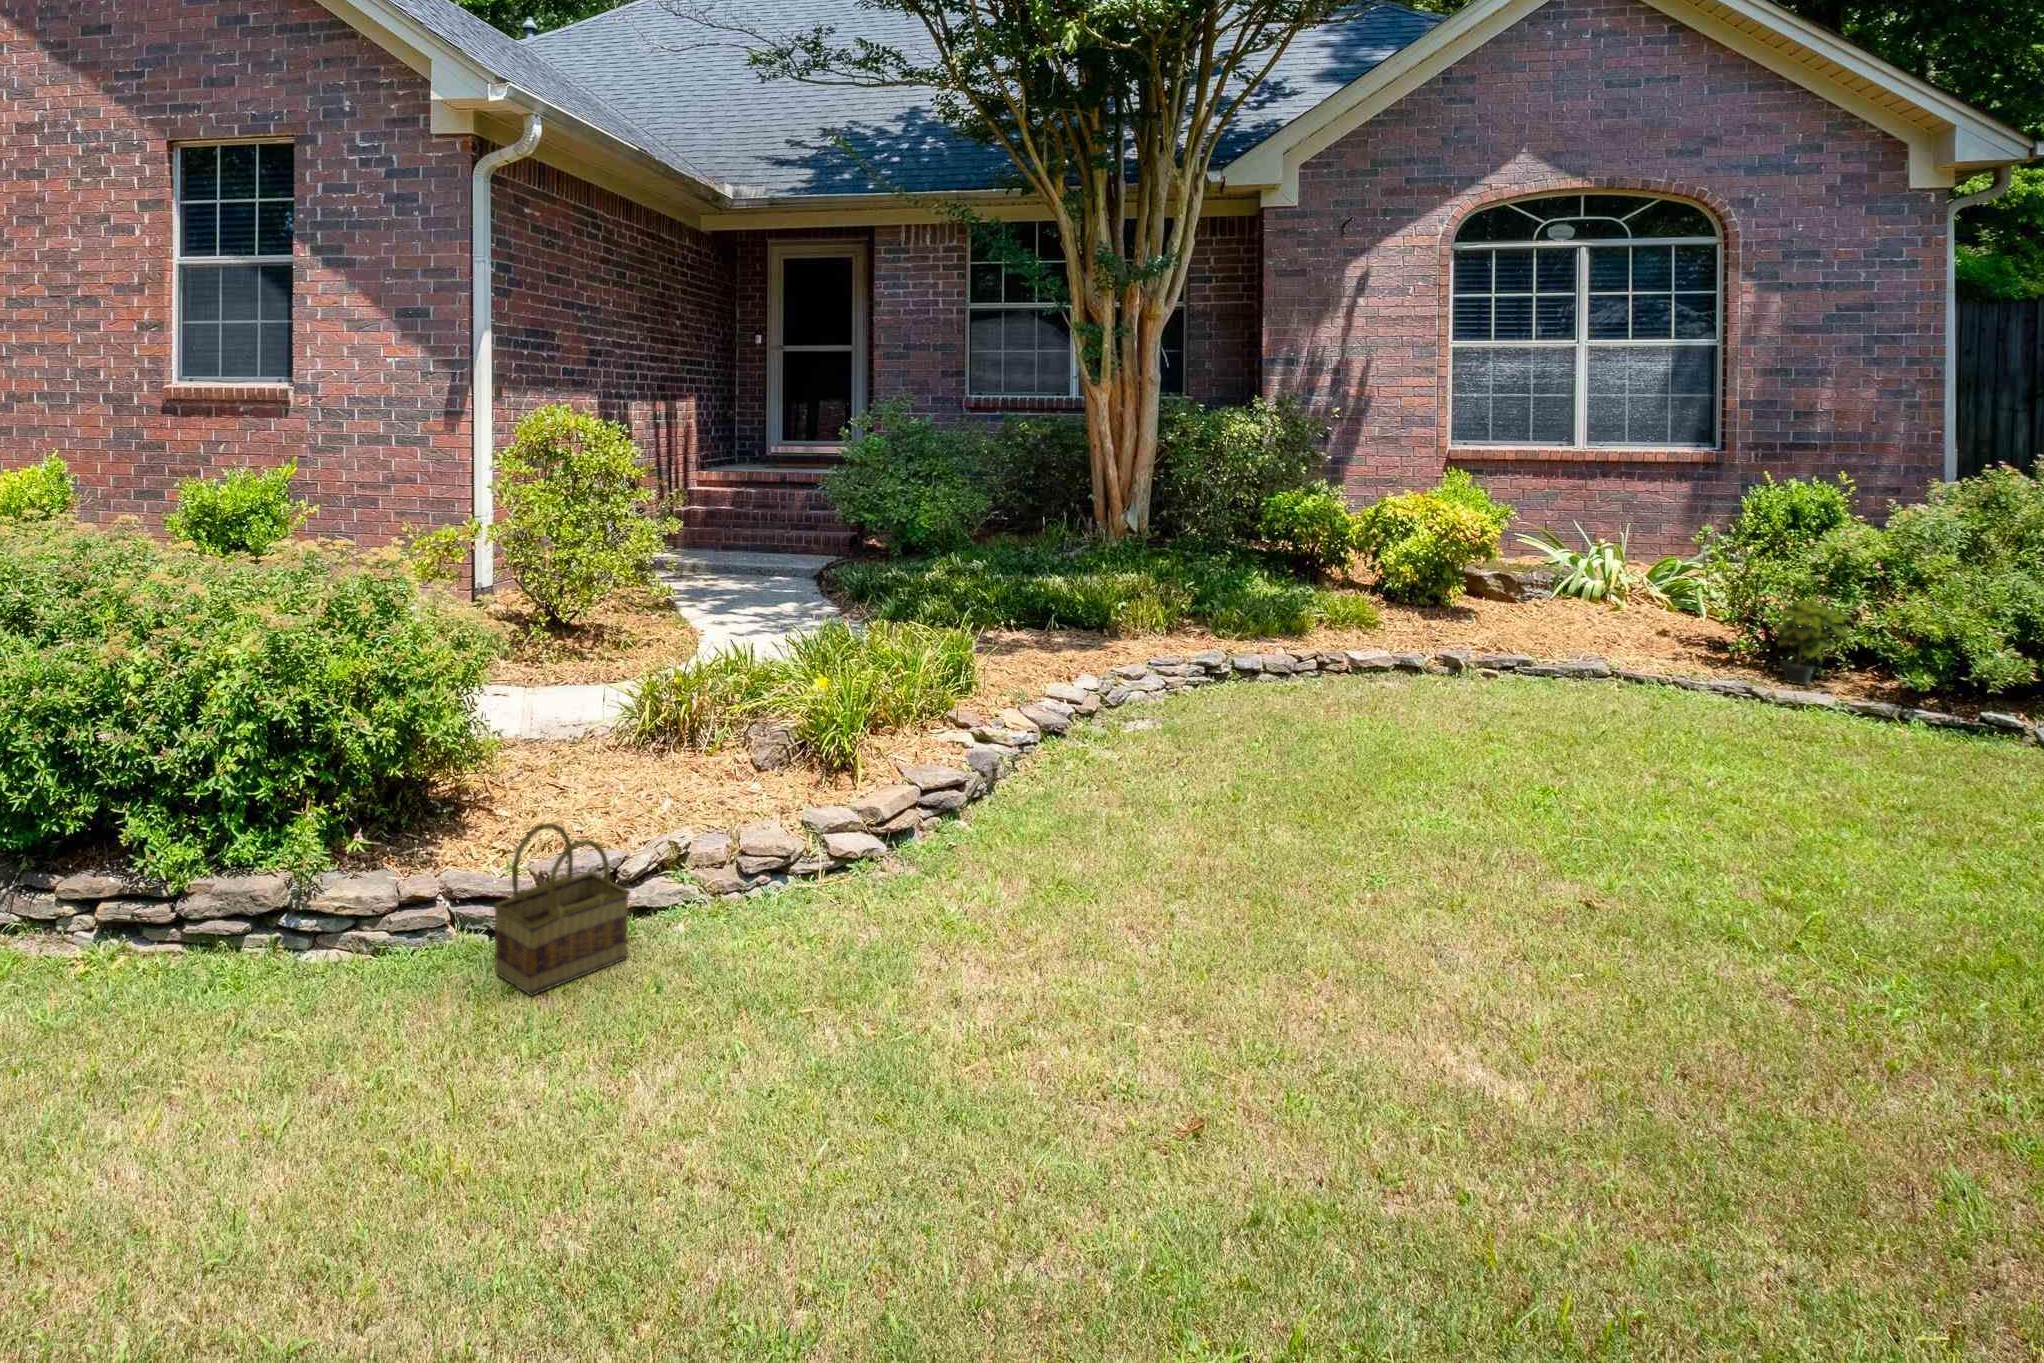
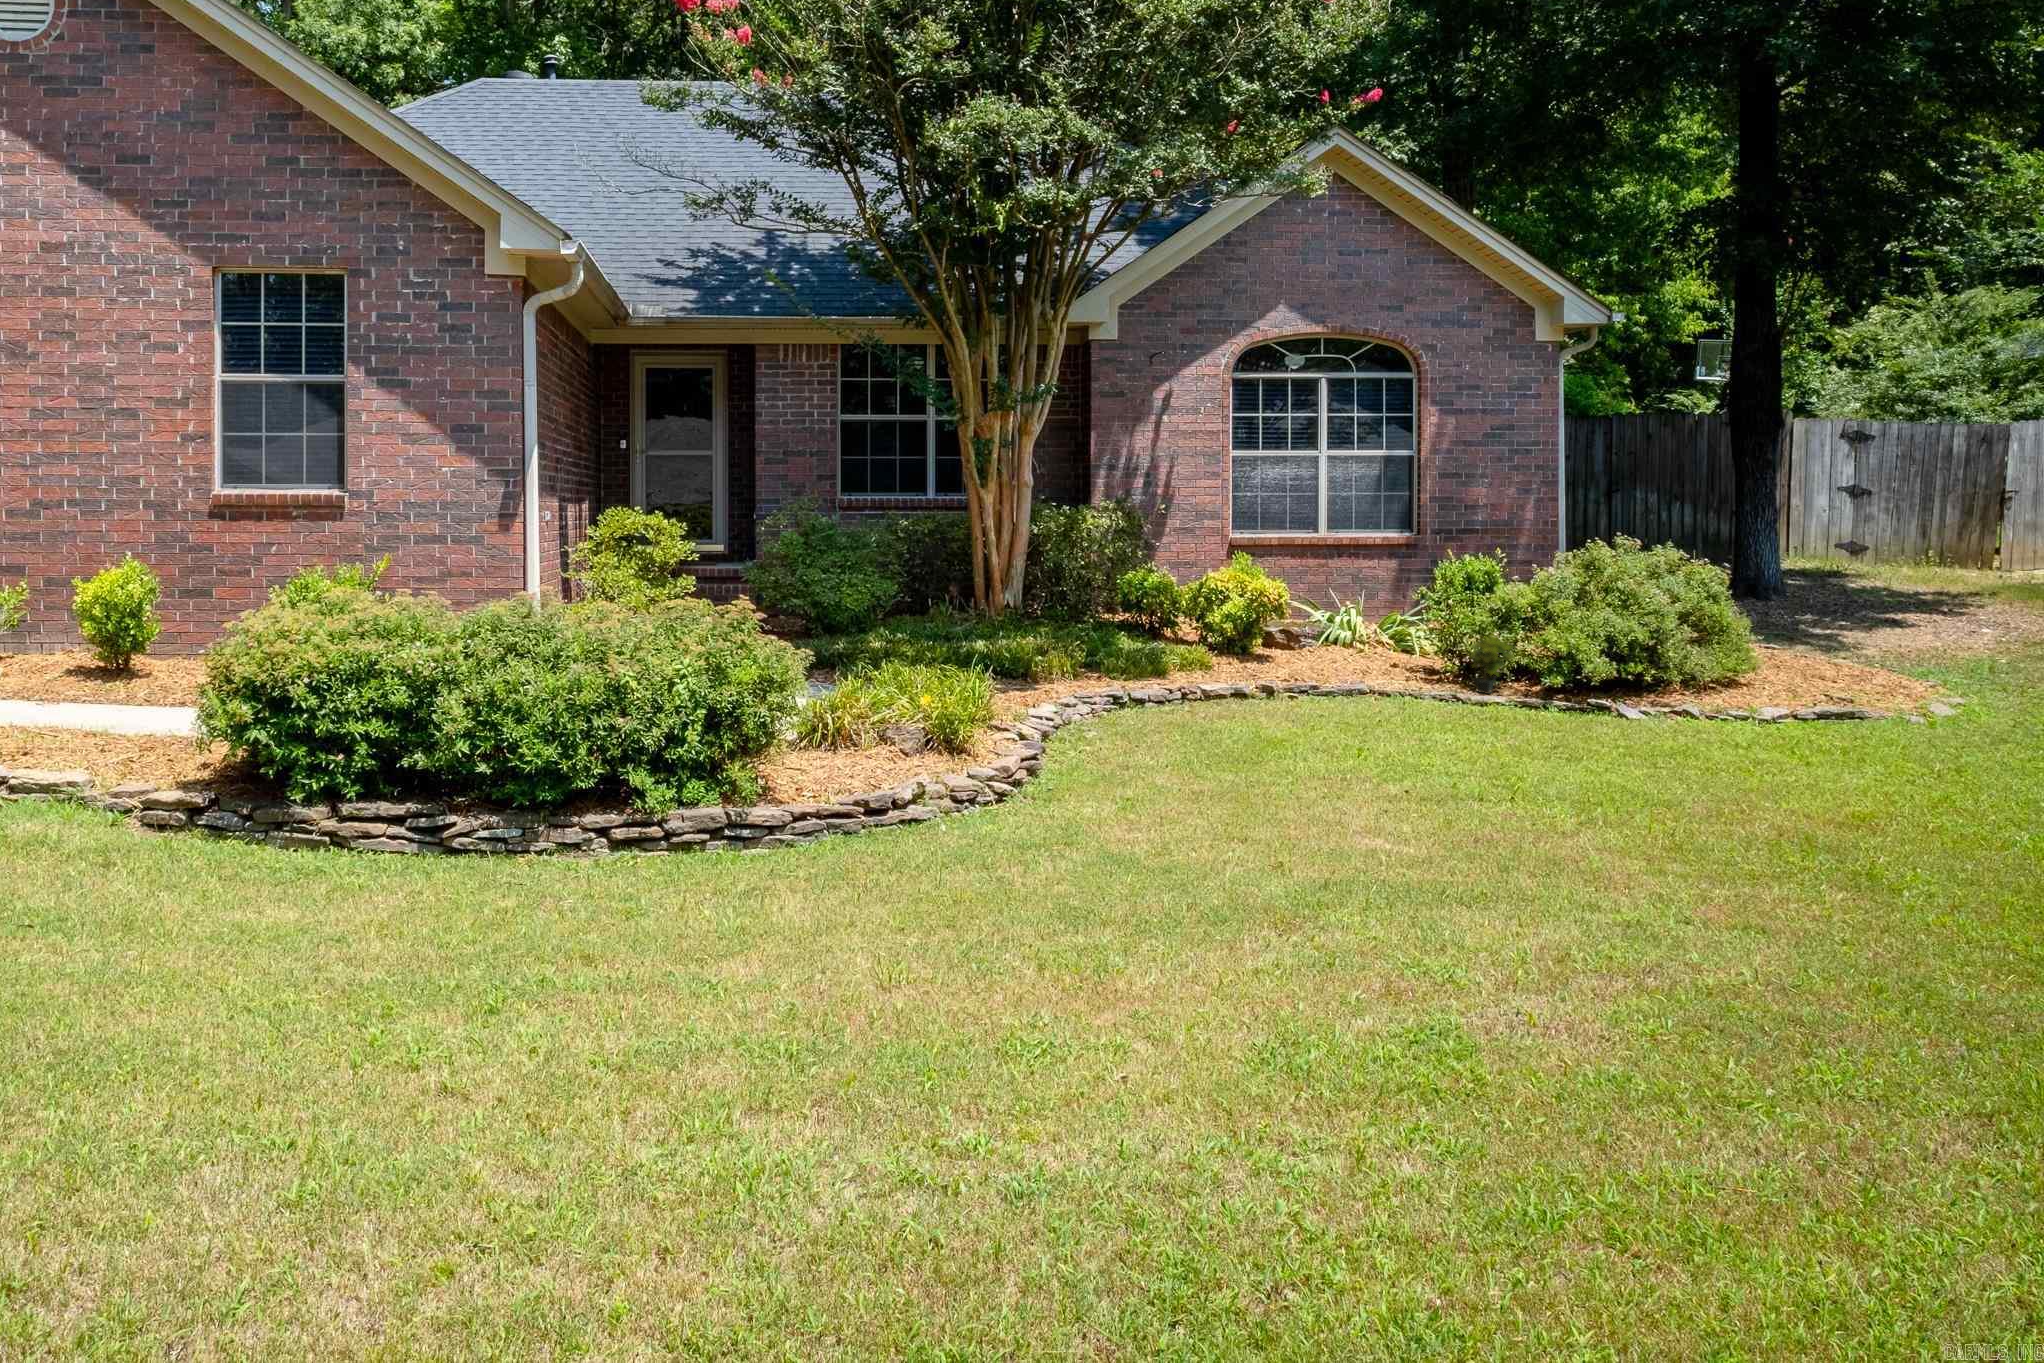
basket: present [493,823,630,995] -> none [876,761,938,850]

